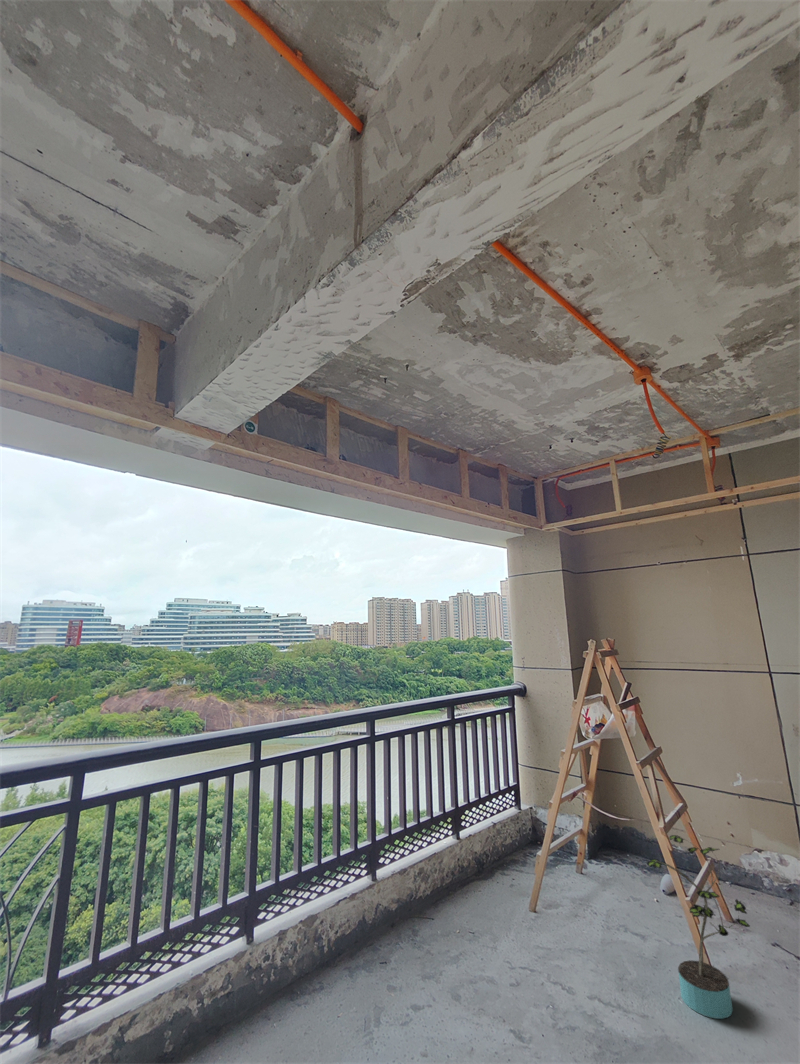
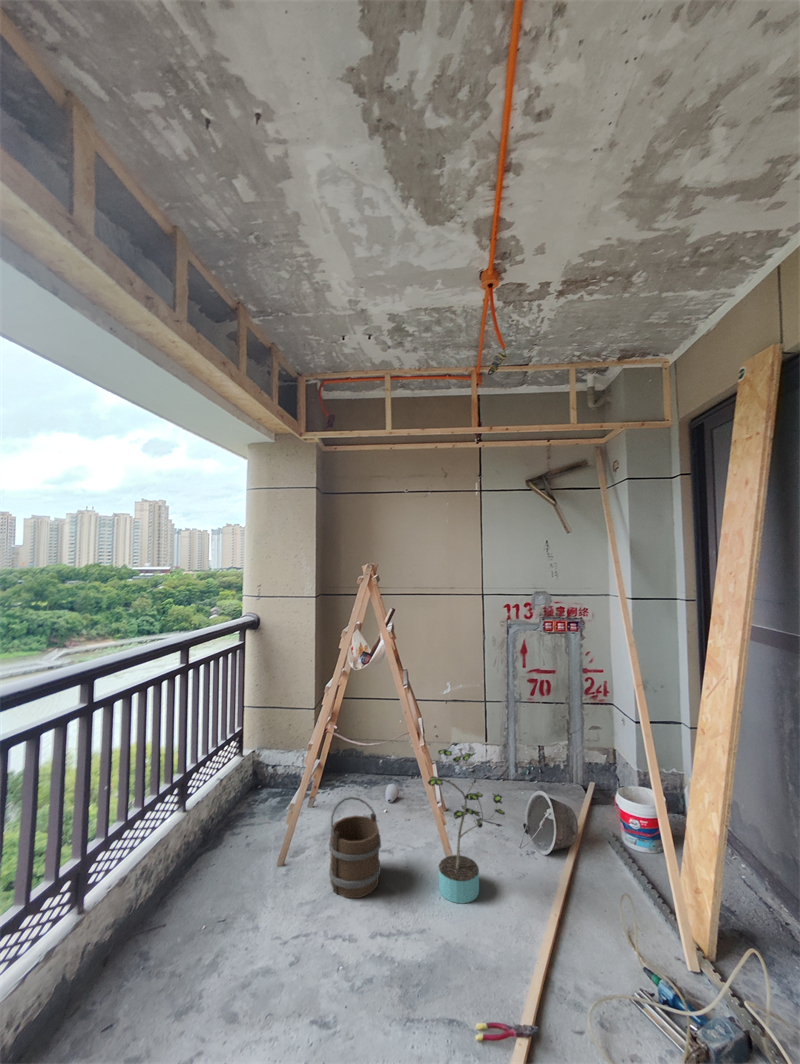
bucket: none [562,862,619,964] -> present [329,797,381,898]

